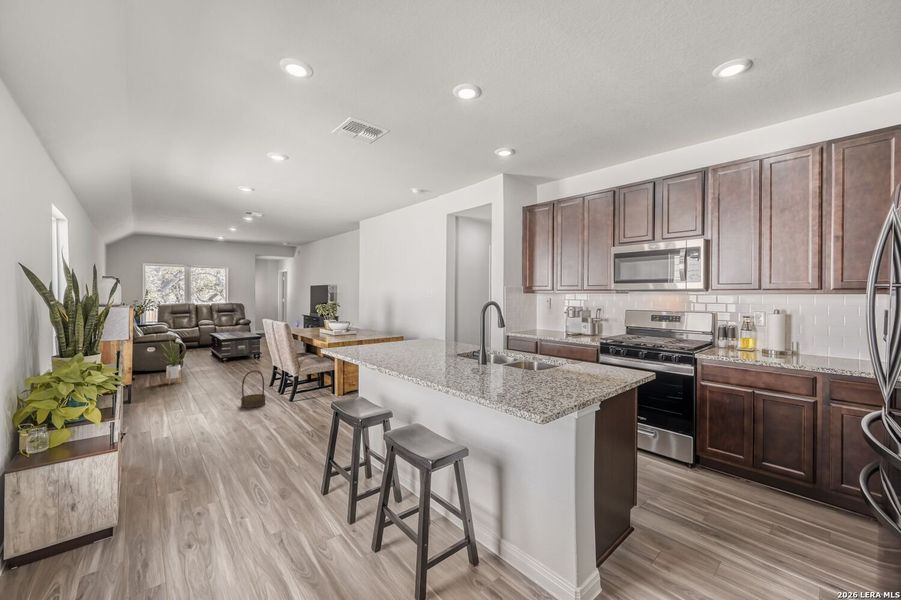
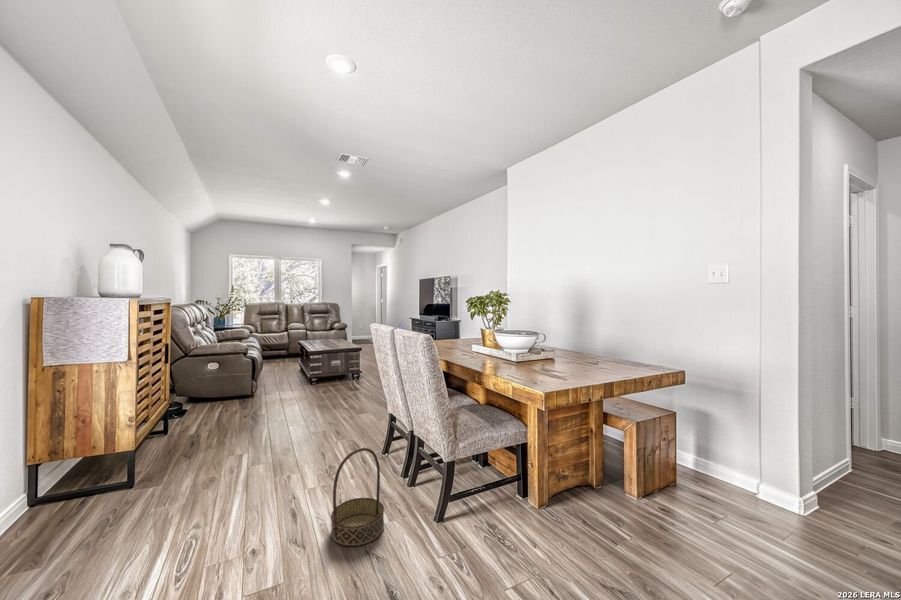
house plant: present [162,342,181,385] -> none [203,354,254,434]

